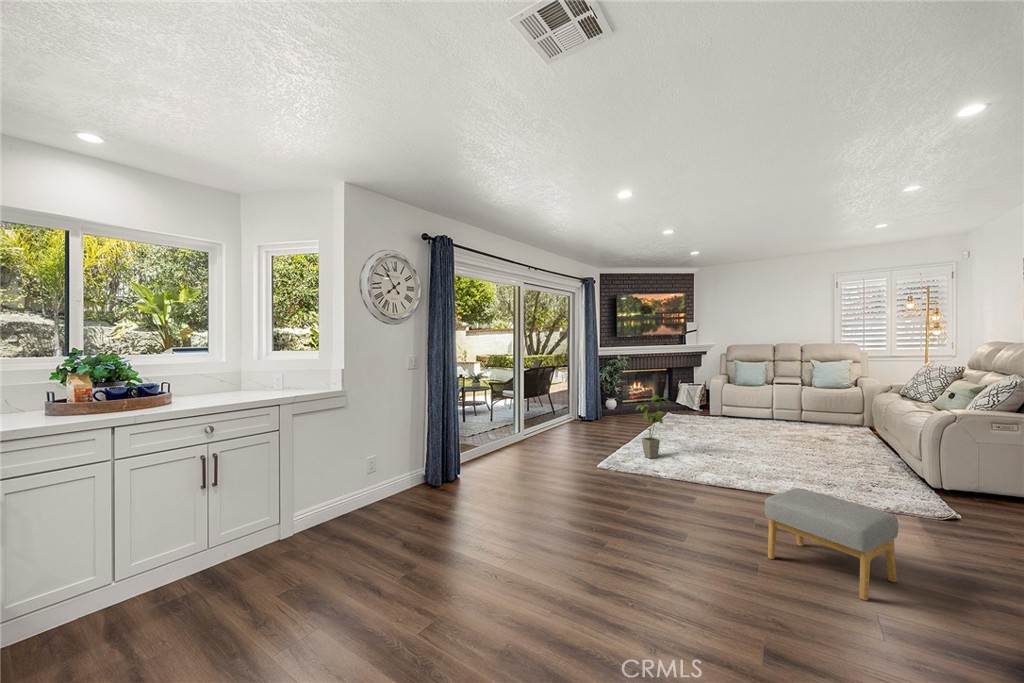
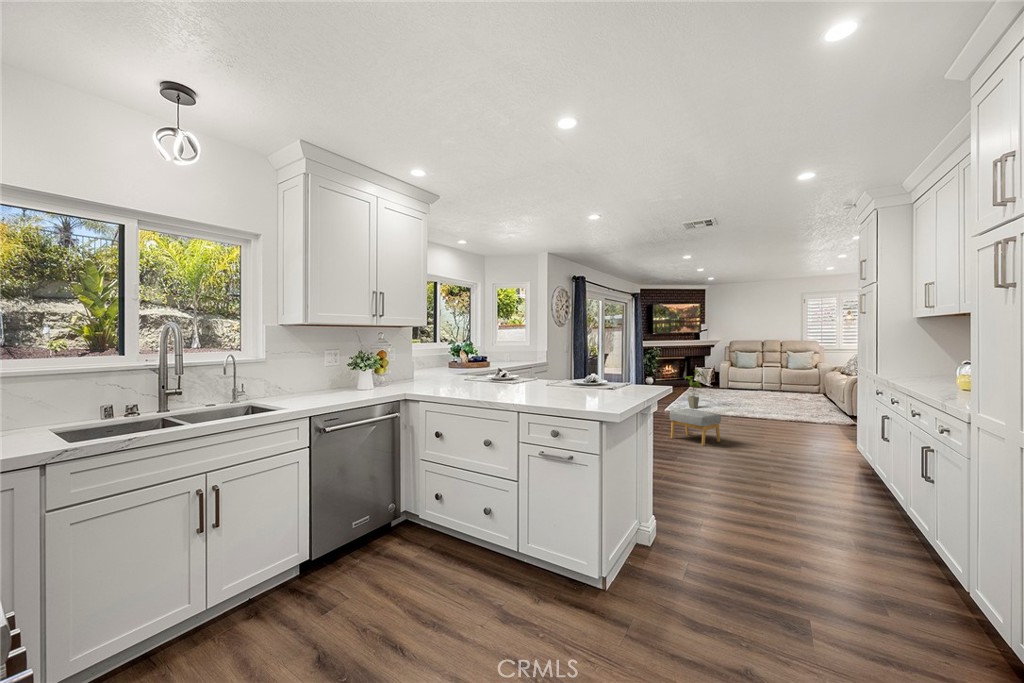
footstool: present [765,488,898,600] -> present [670,409,721,446]

